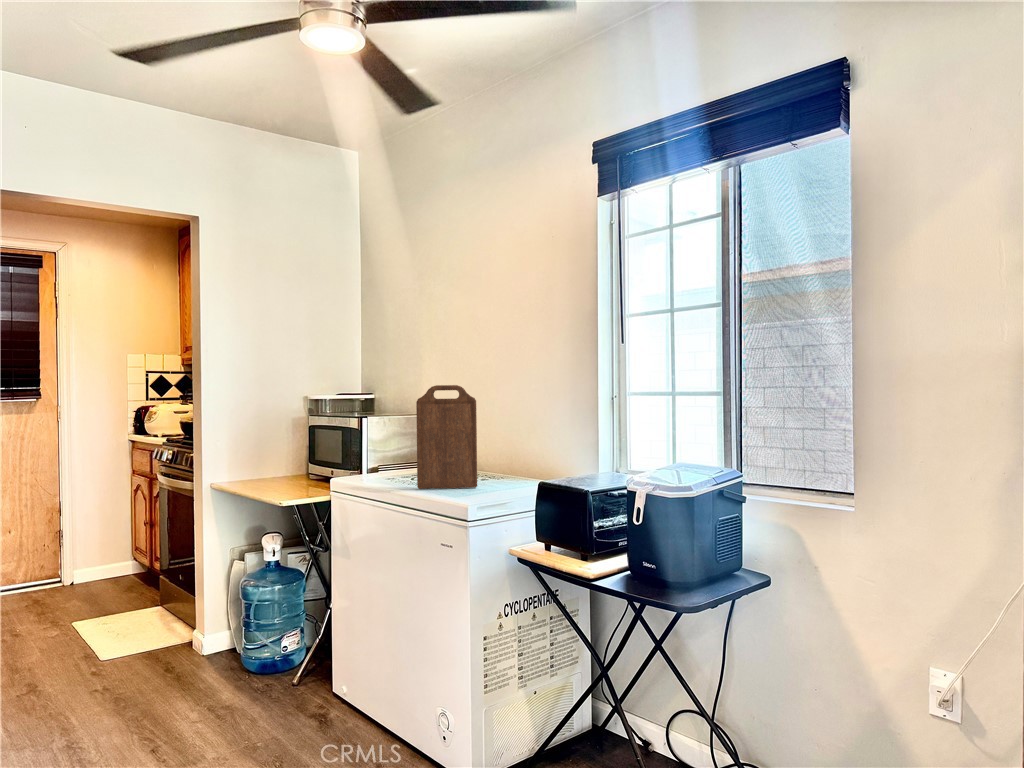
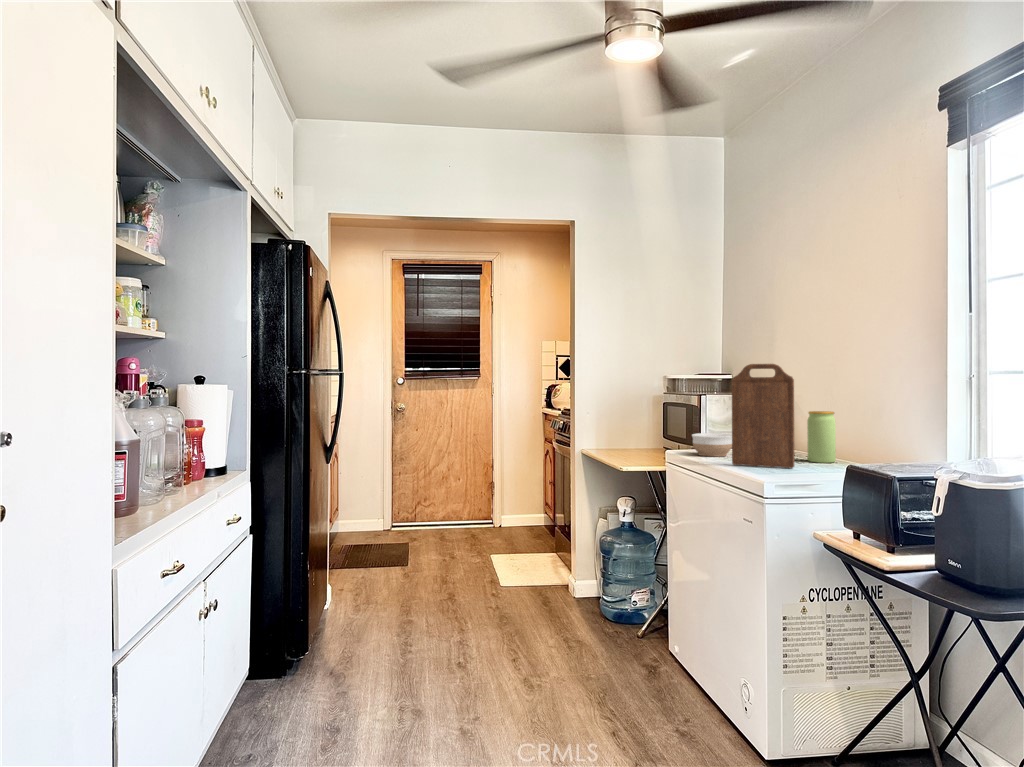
jar: none [477,430,502,479] -> present [807,411,836,463]
bowl: none [362,456,404,481] -> present [692,433,732,456]

